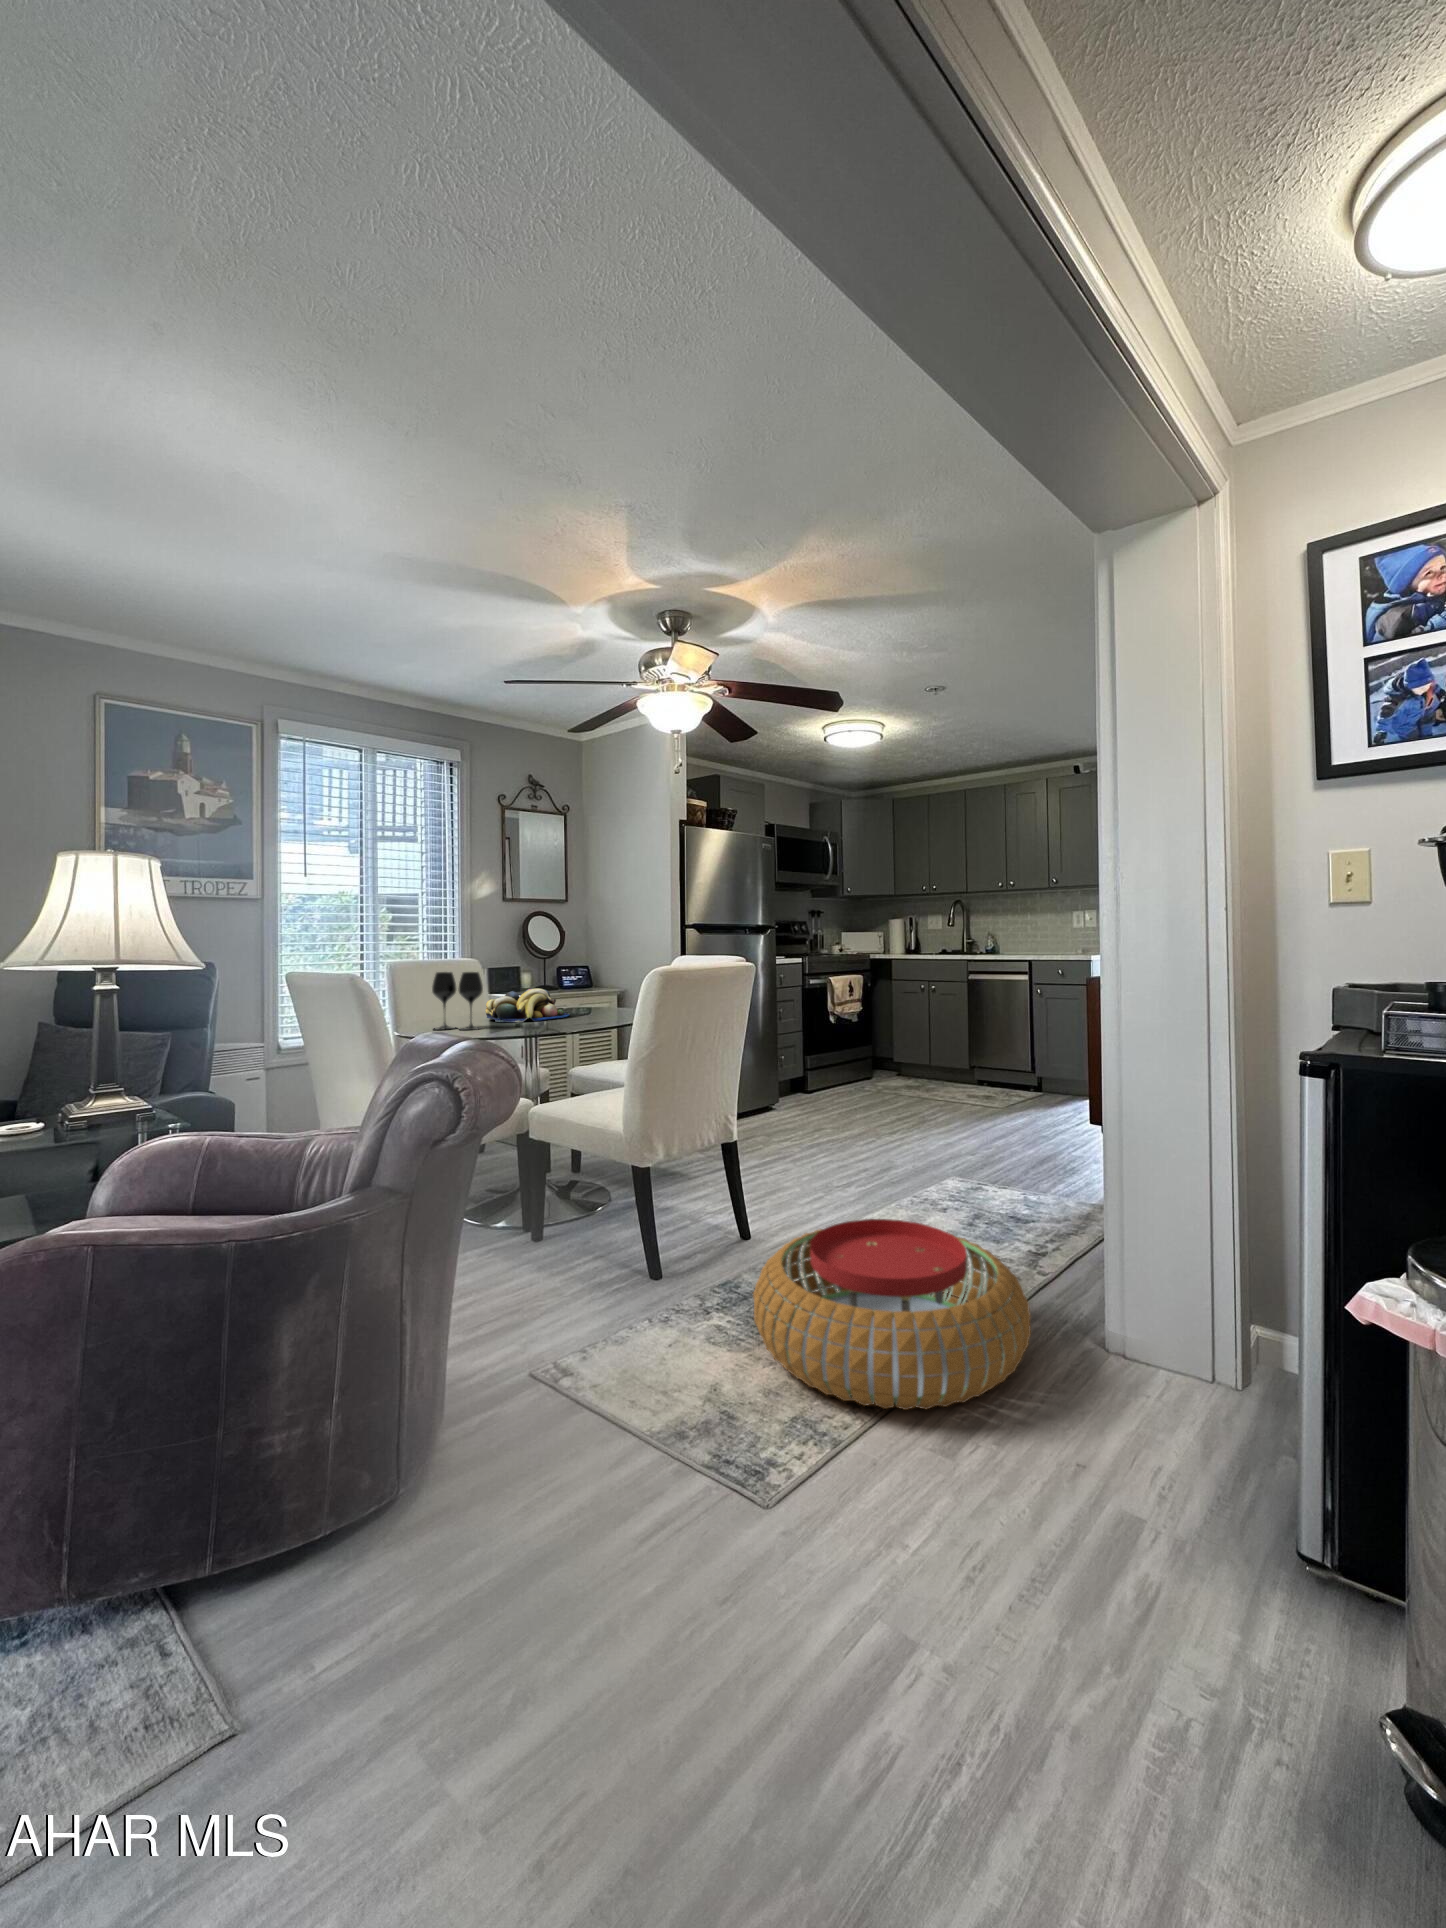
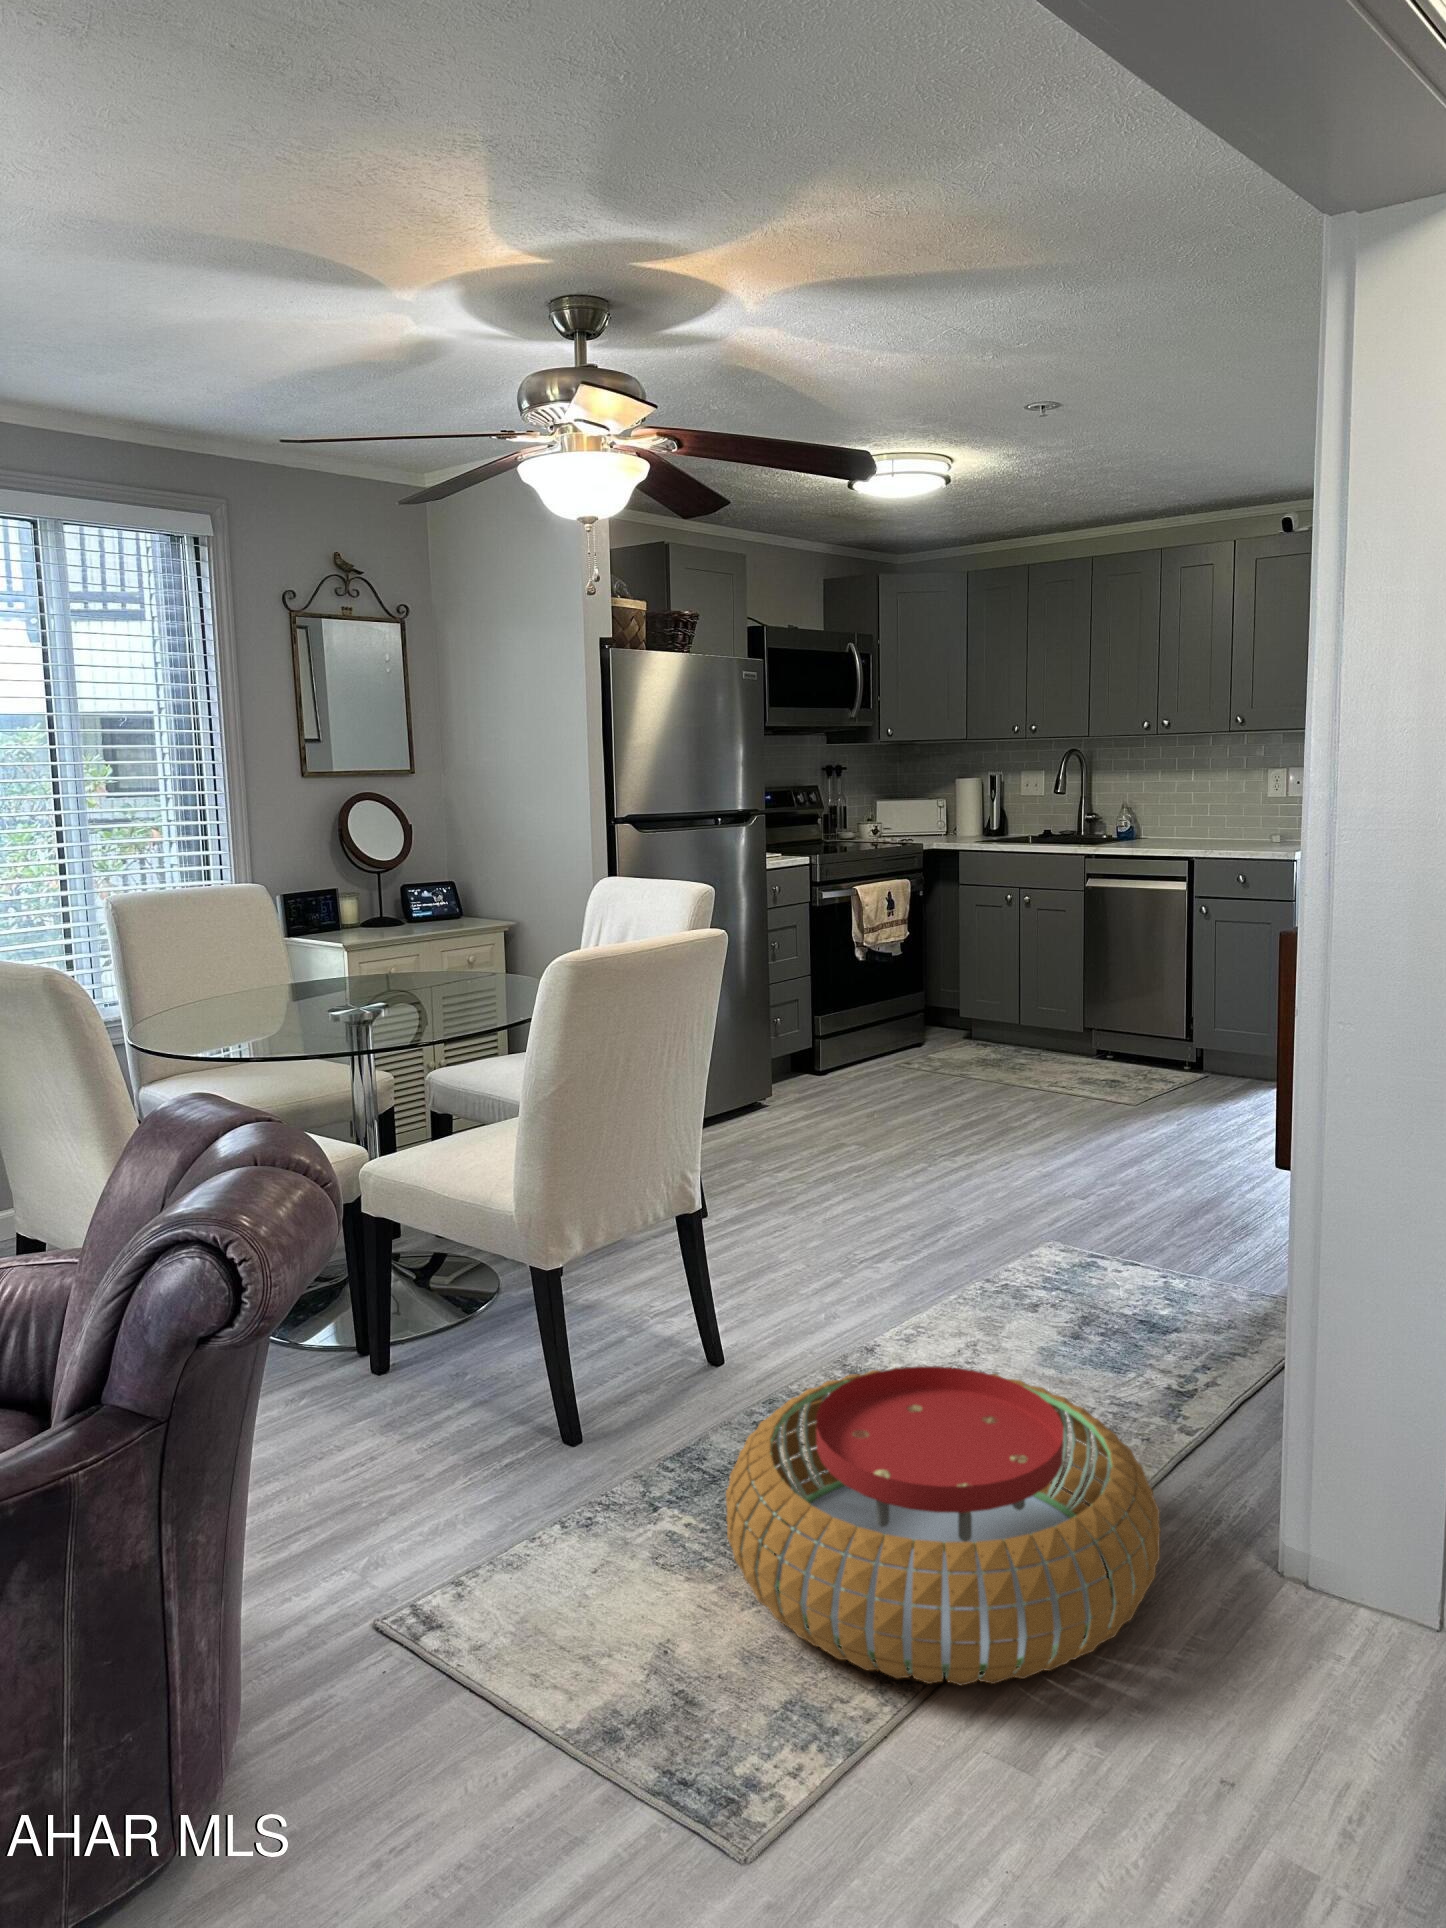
wine glass: present [432,972,483,1030] -> none [182,936,274,1037]
fruit bowl: present [485,988,569,1022] -> none [274,949,417,1014]

